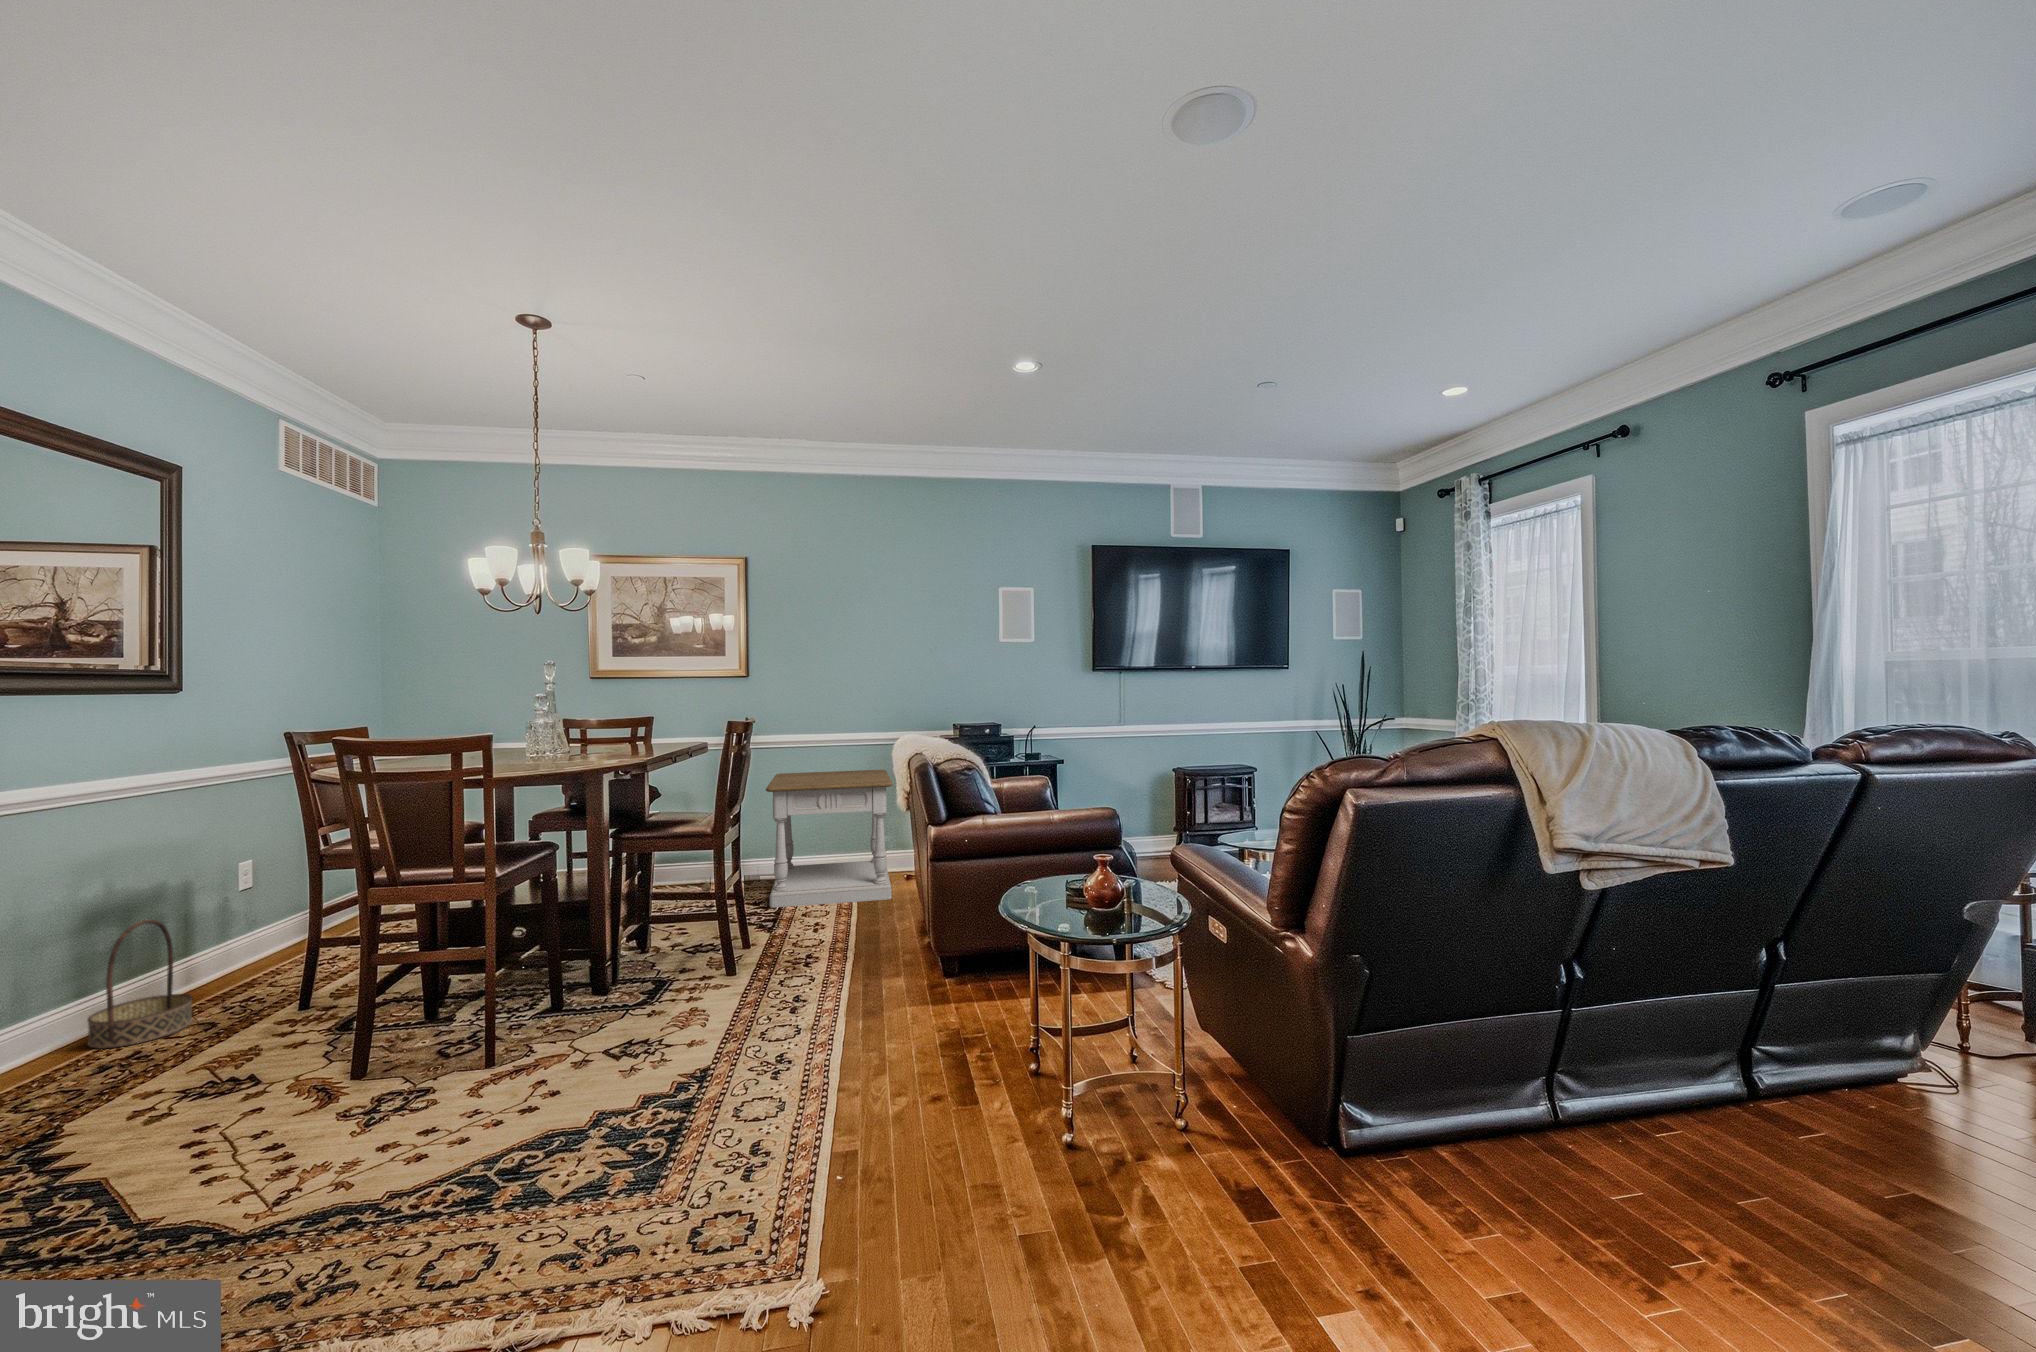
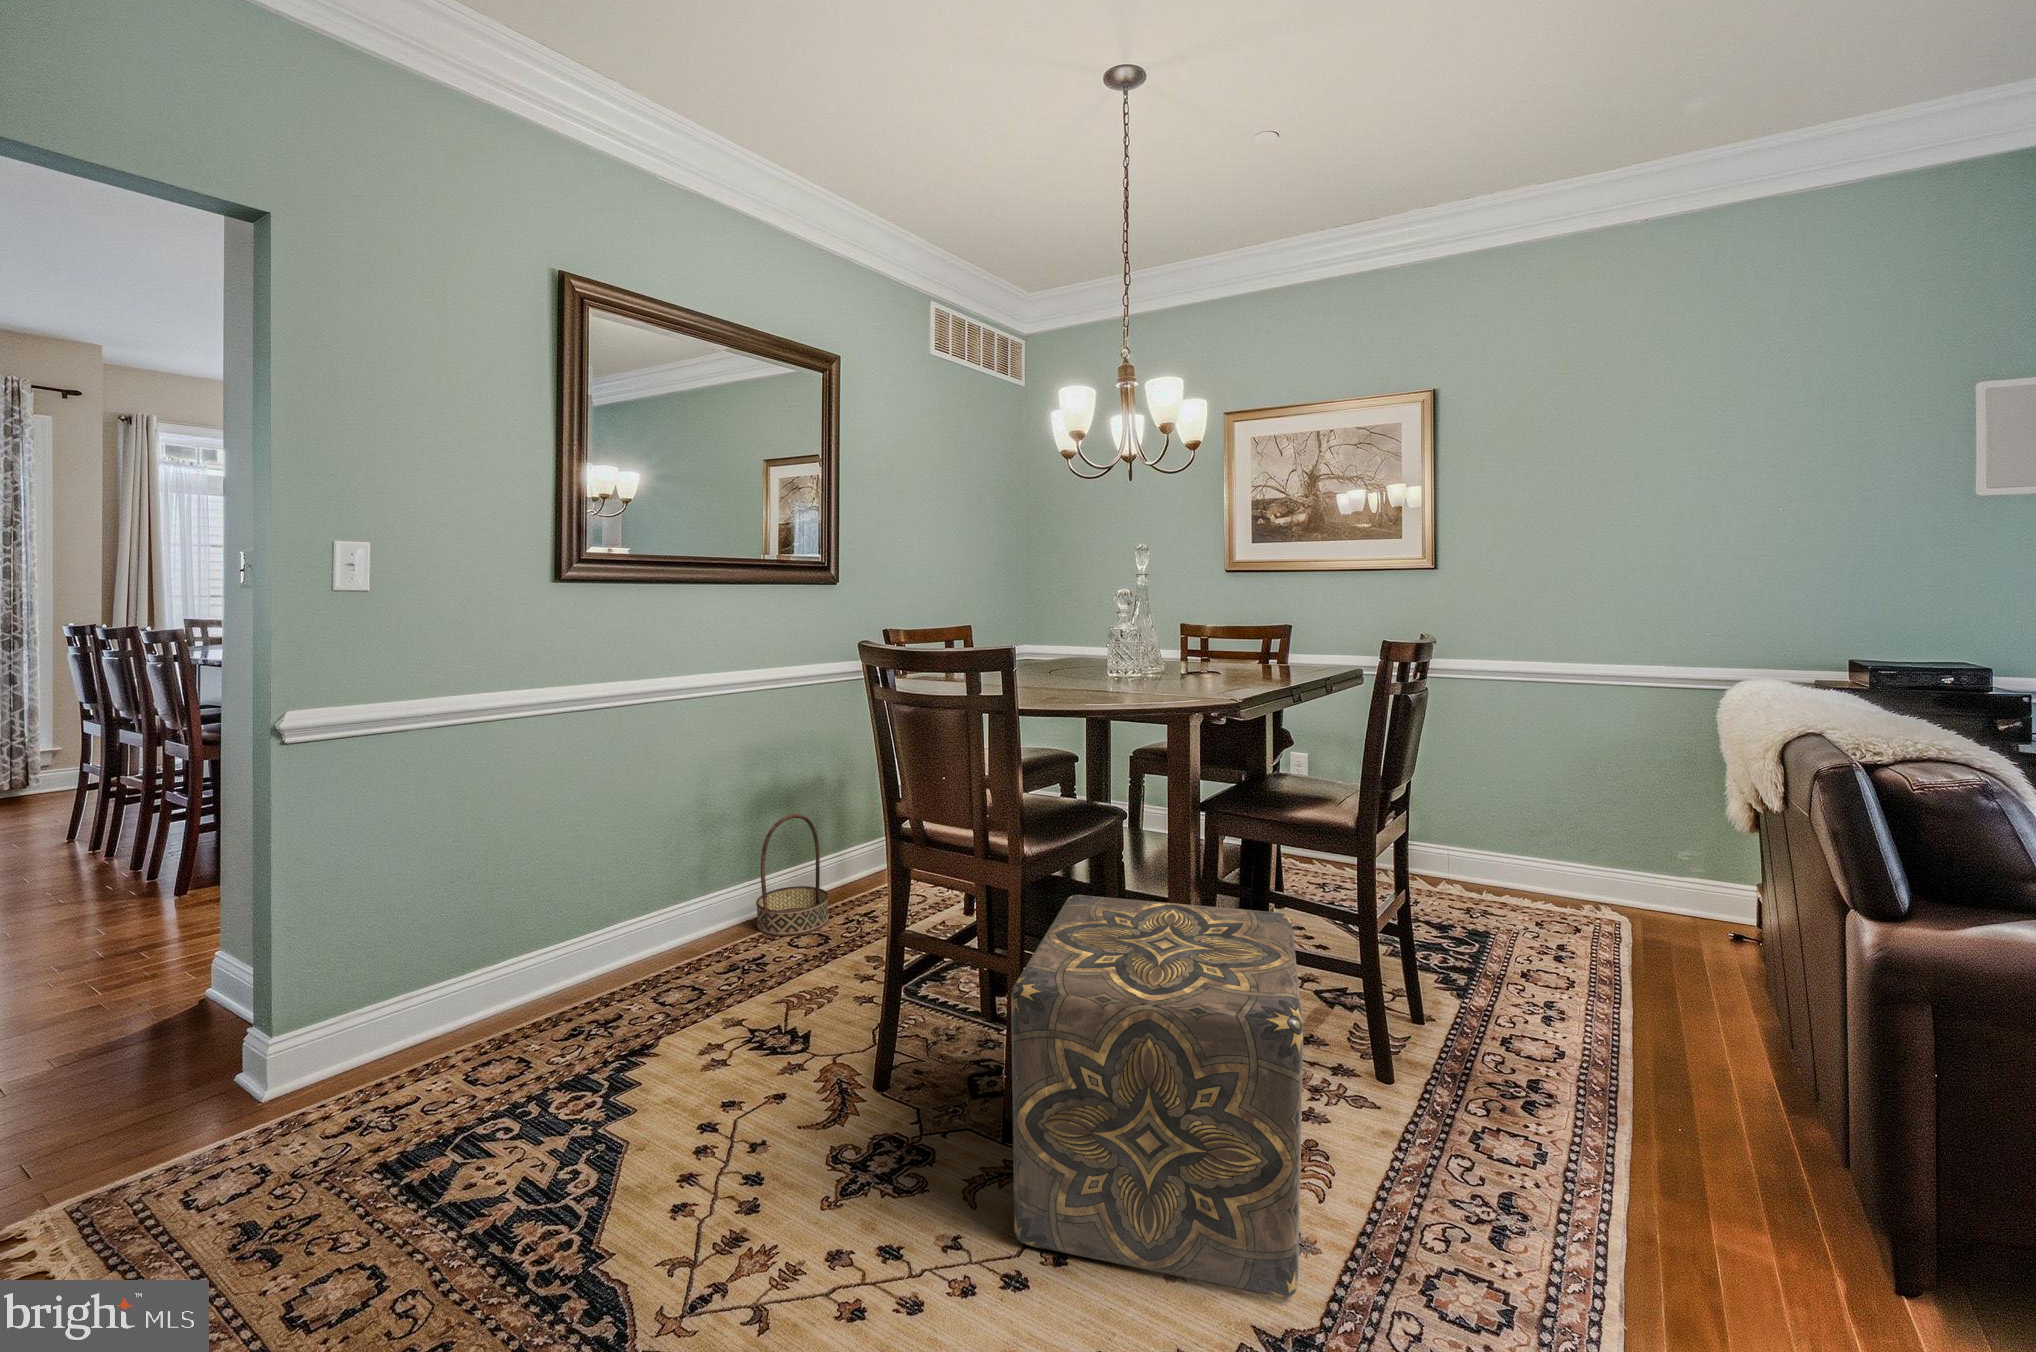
side table: present [766,770,892,908] -> none [1460,722,1726,984]
ottoman: none [518,879,697,1097] -> present [1011,895,1303,1298]

